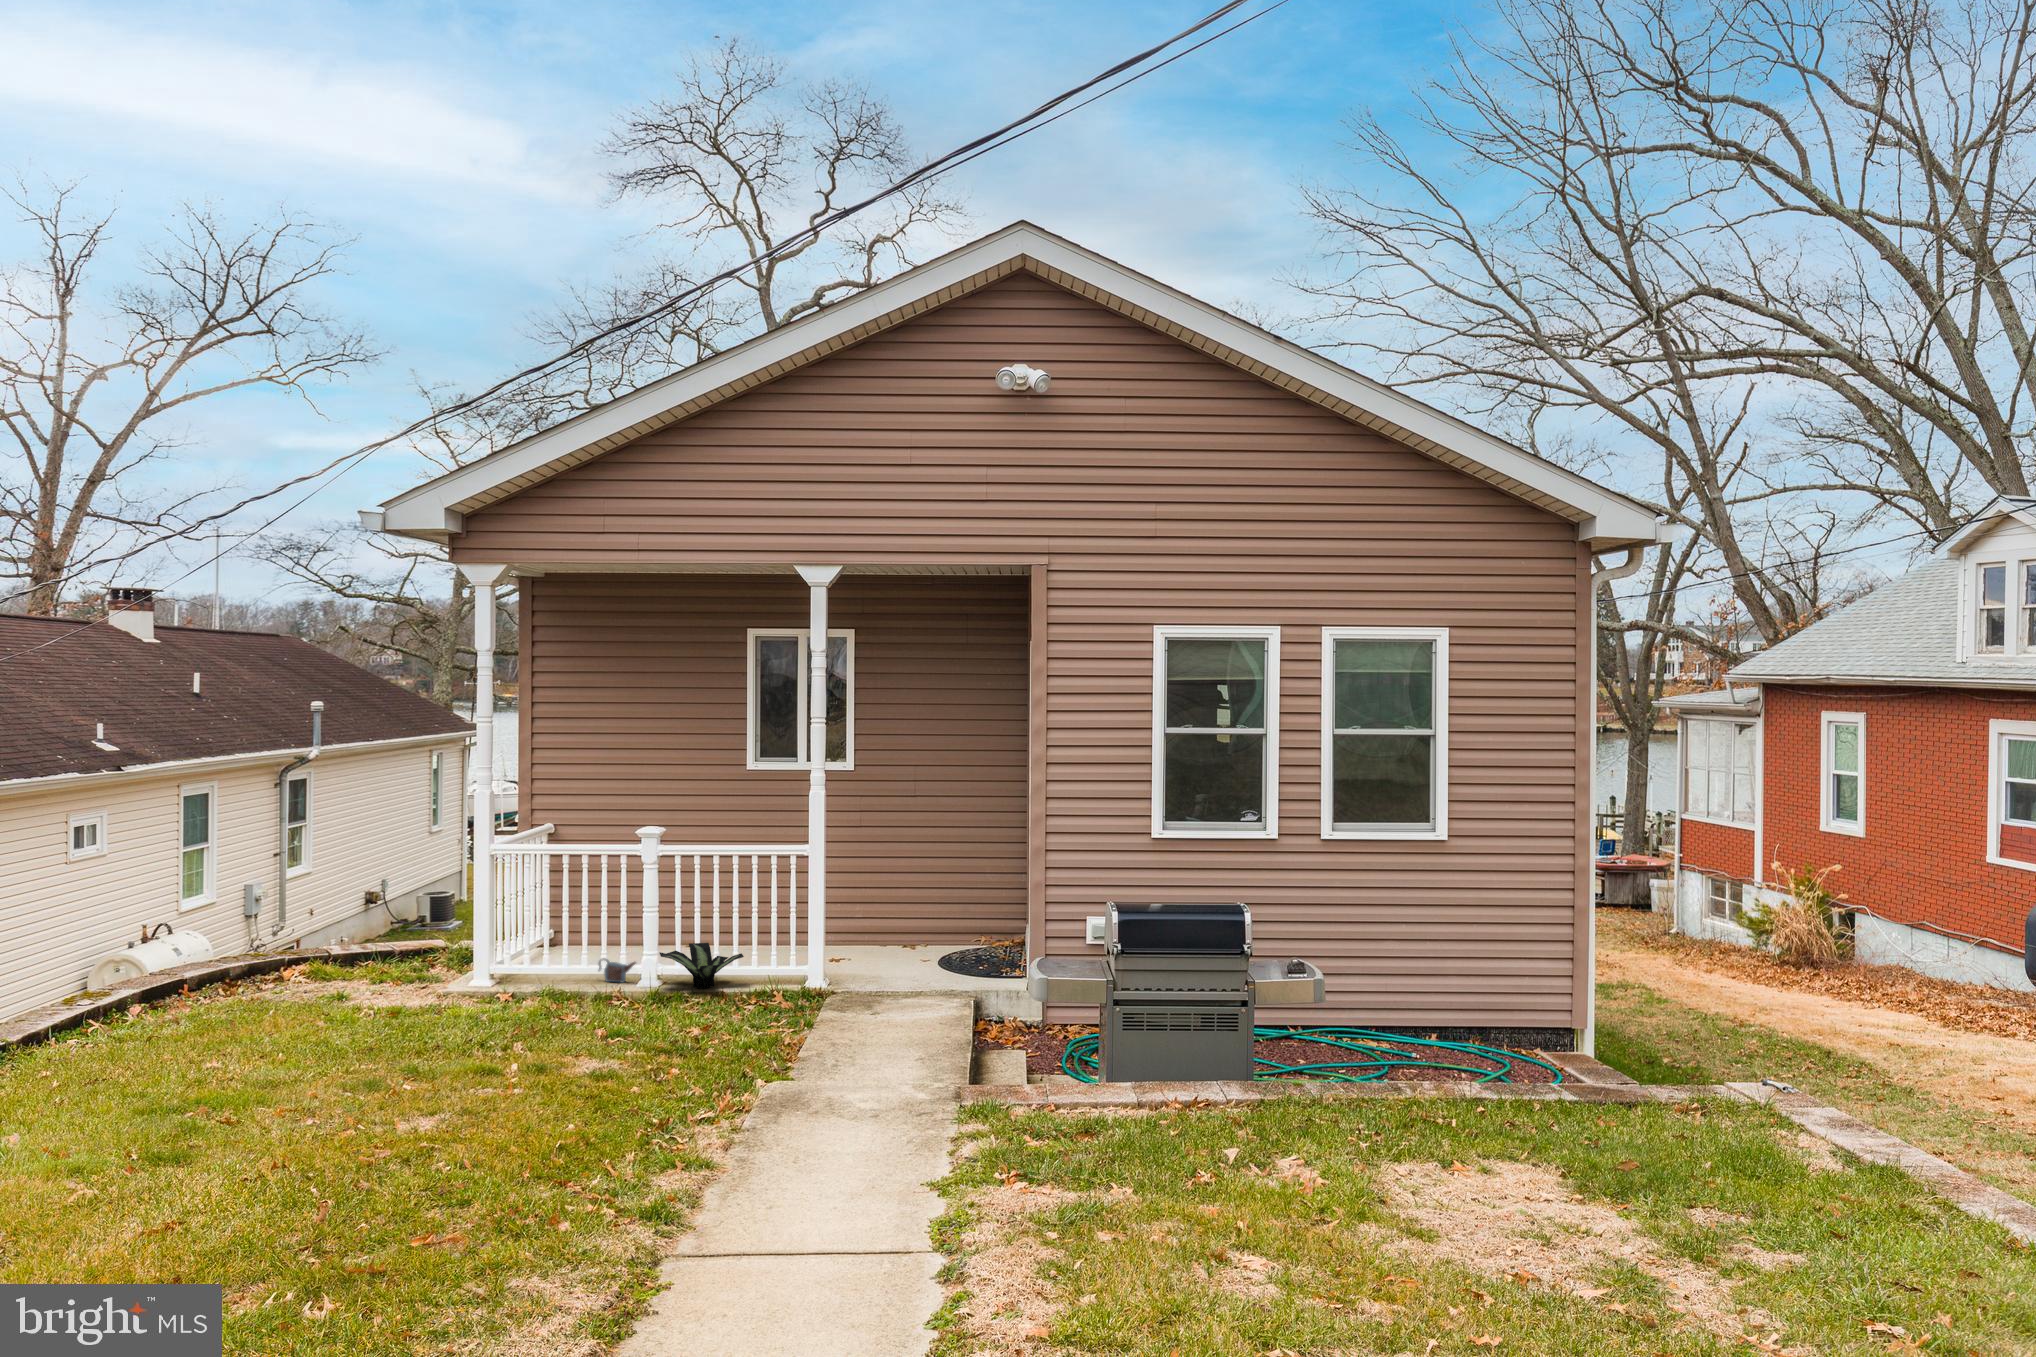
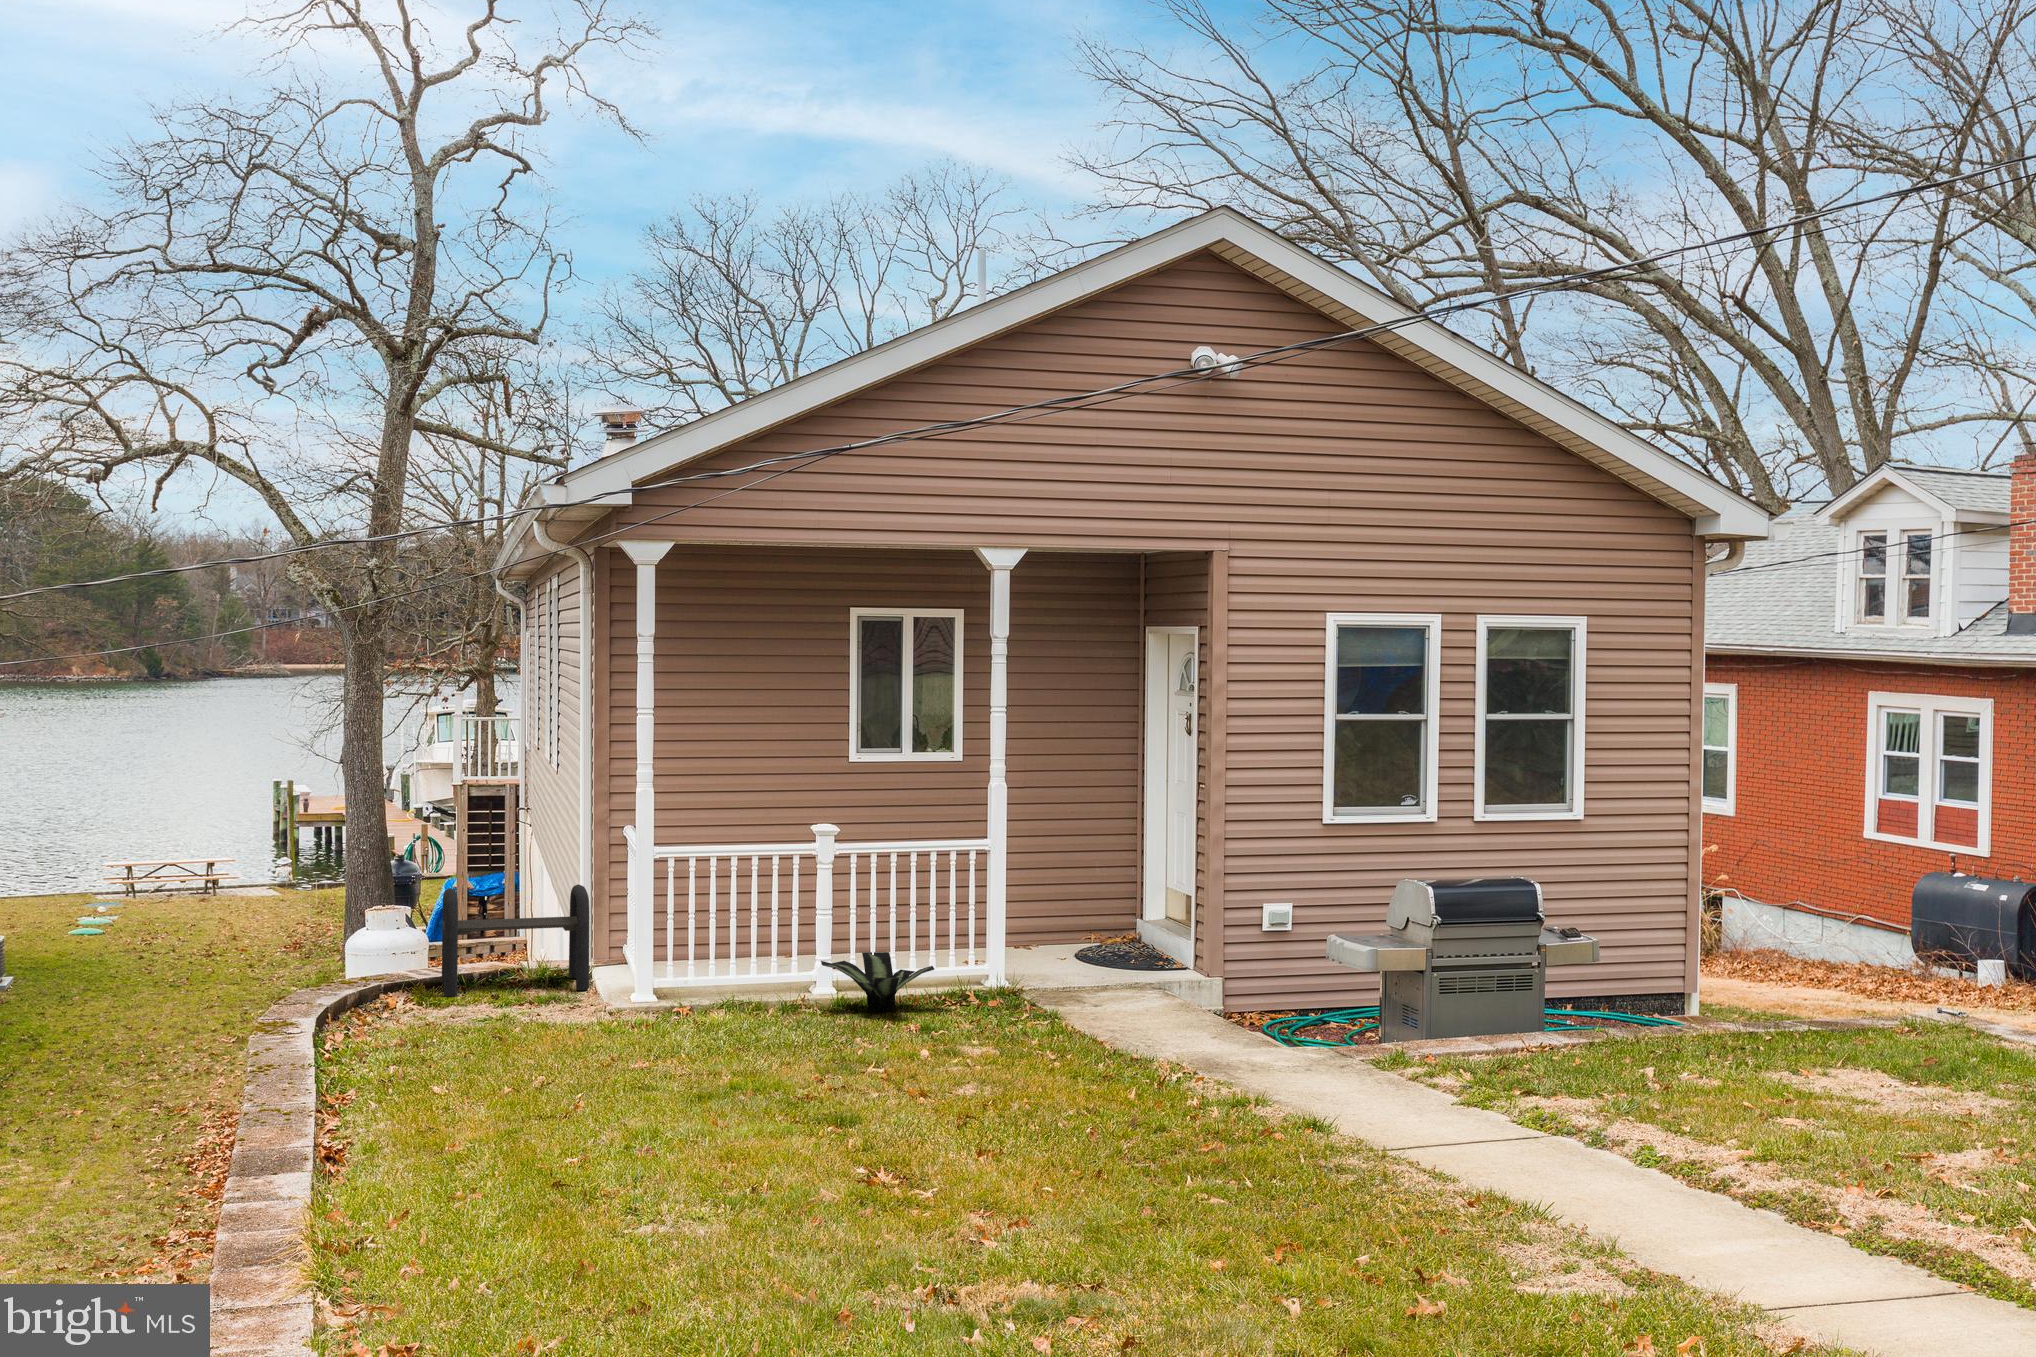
bench: none [353,894,477,985] -> present [442,884,589,997]
watering can: present [599,958,636,983] -> none [743,969,793,1003]

